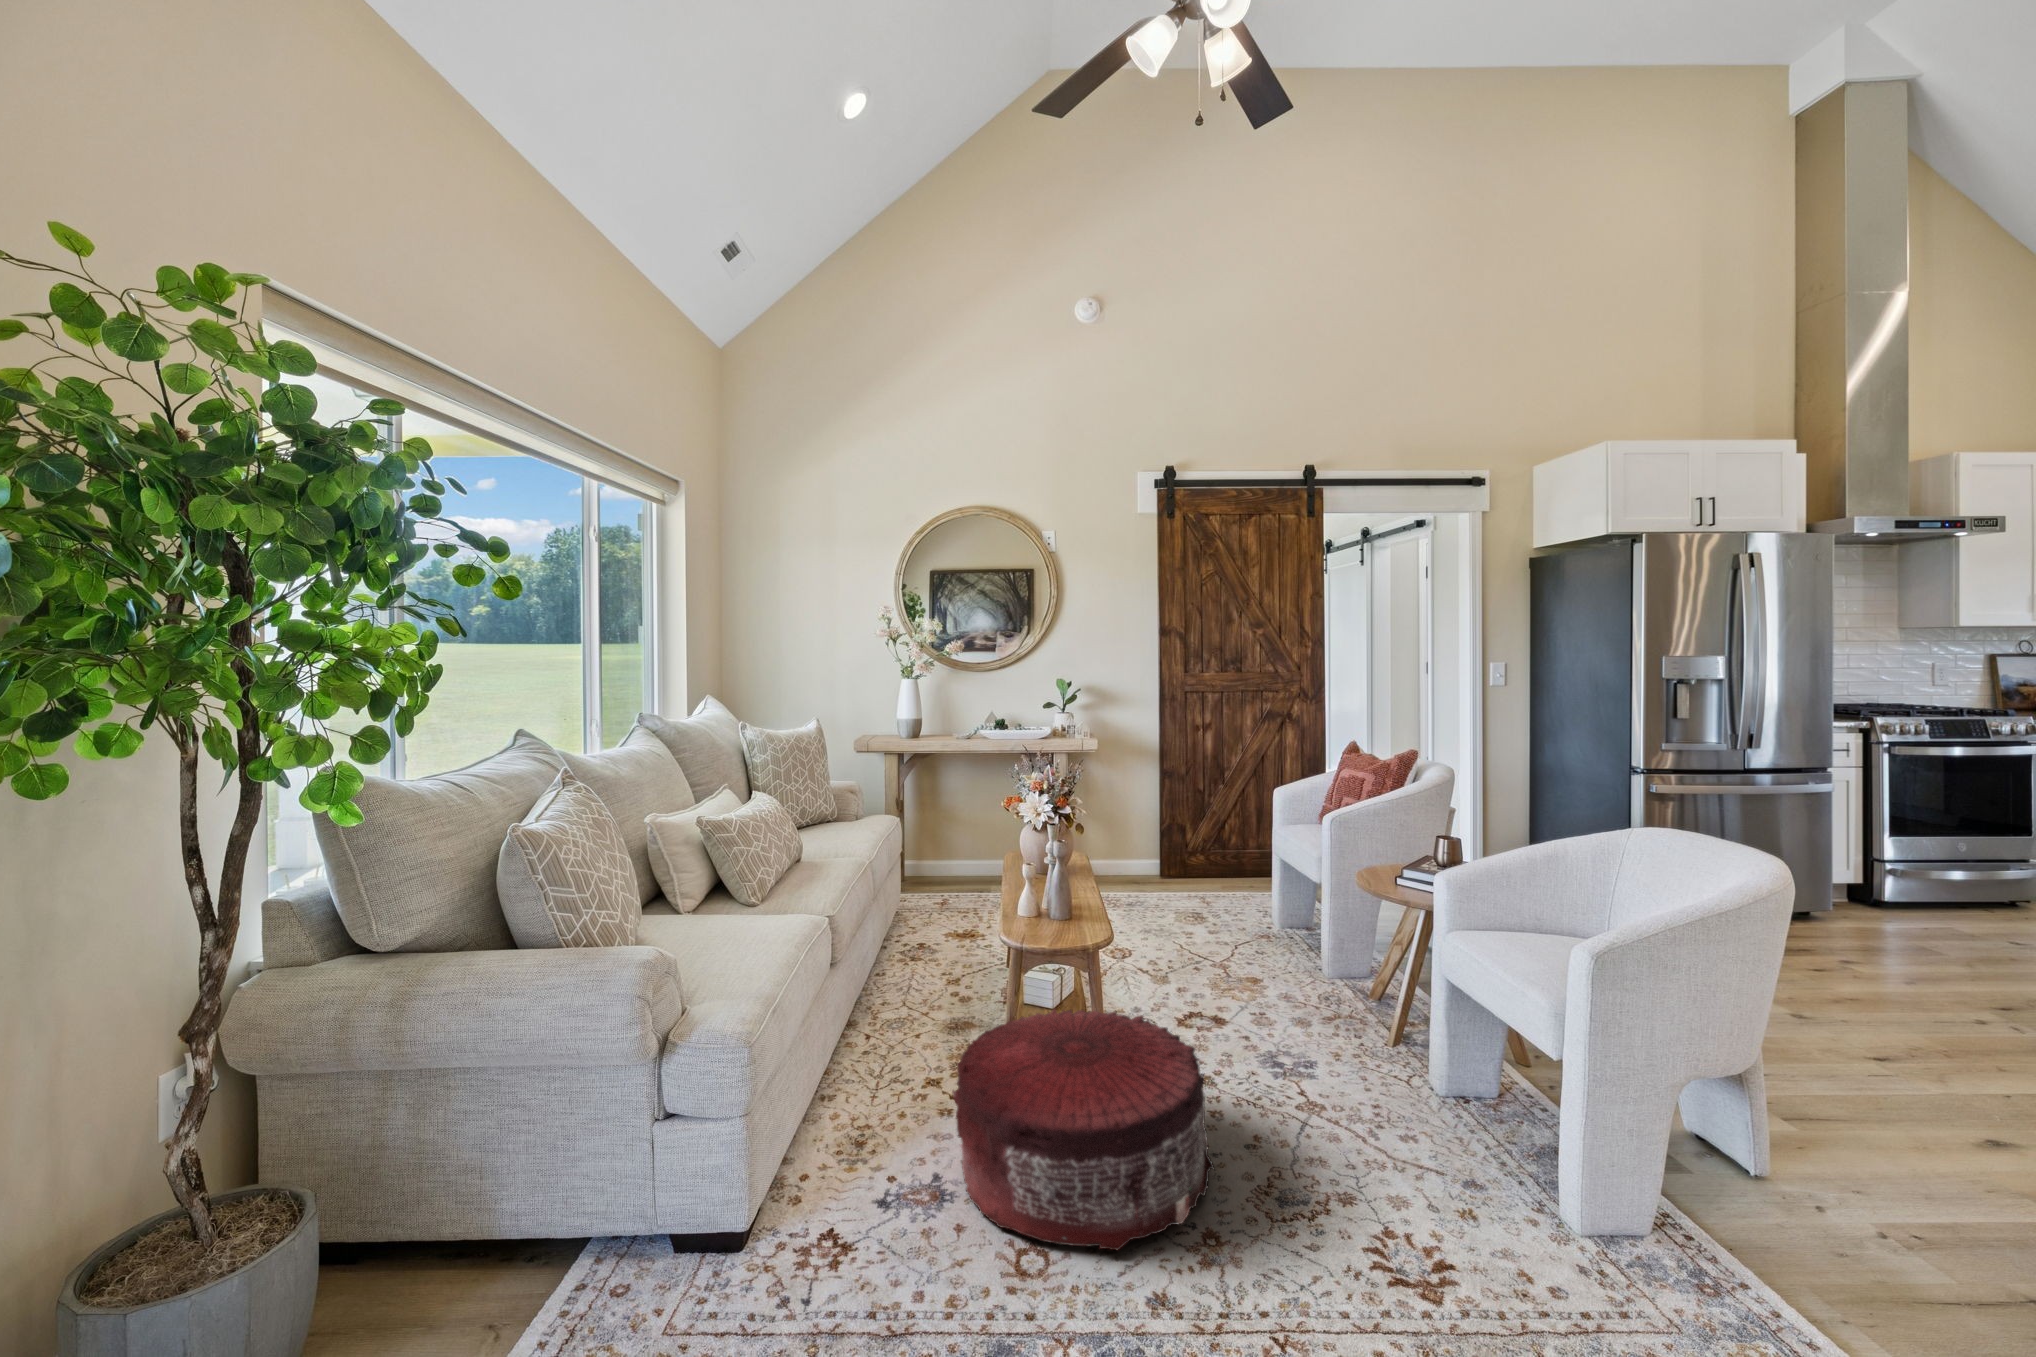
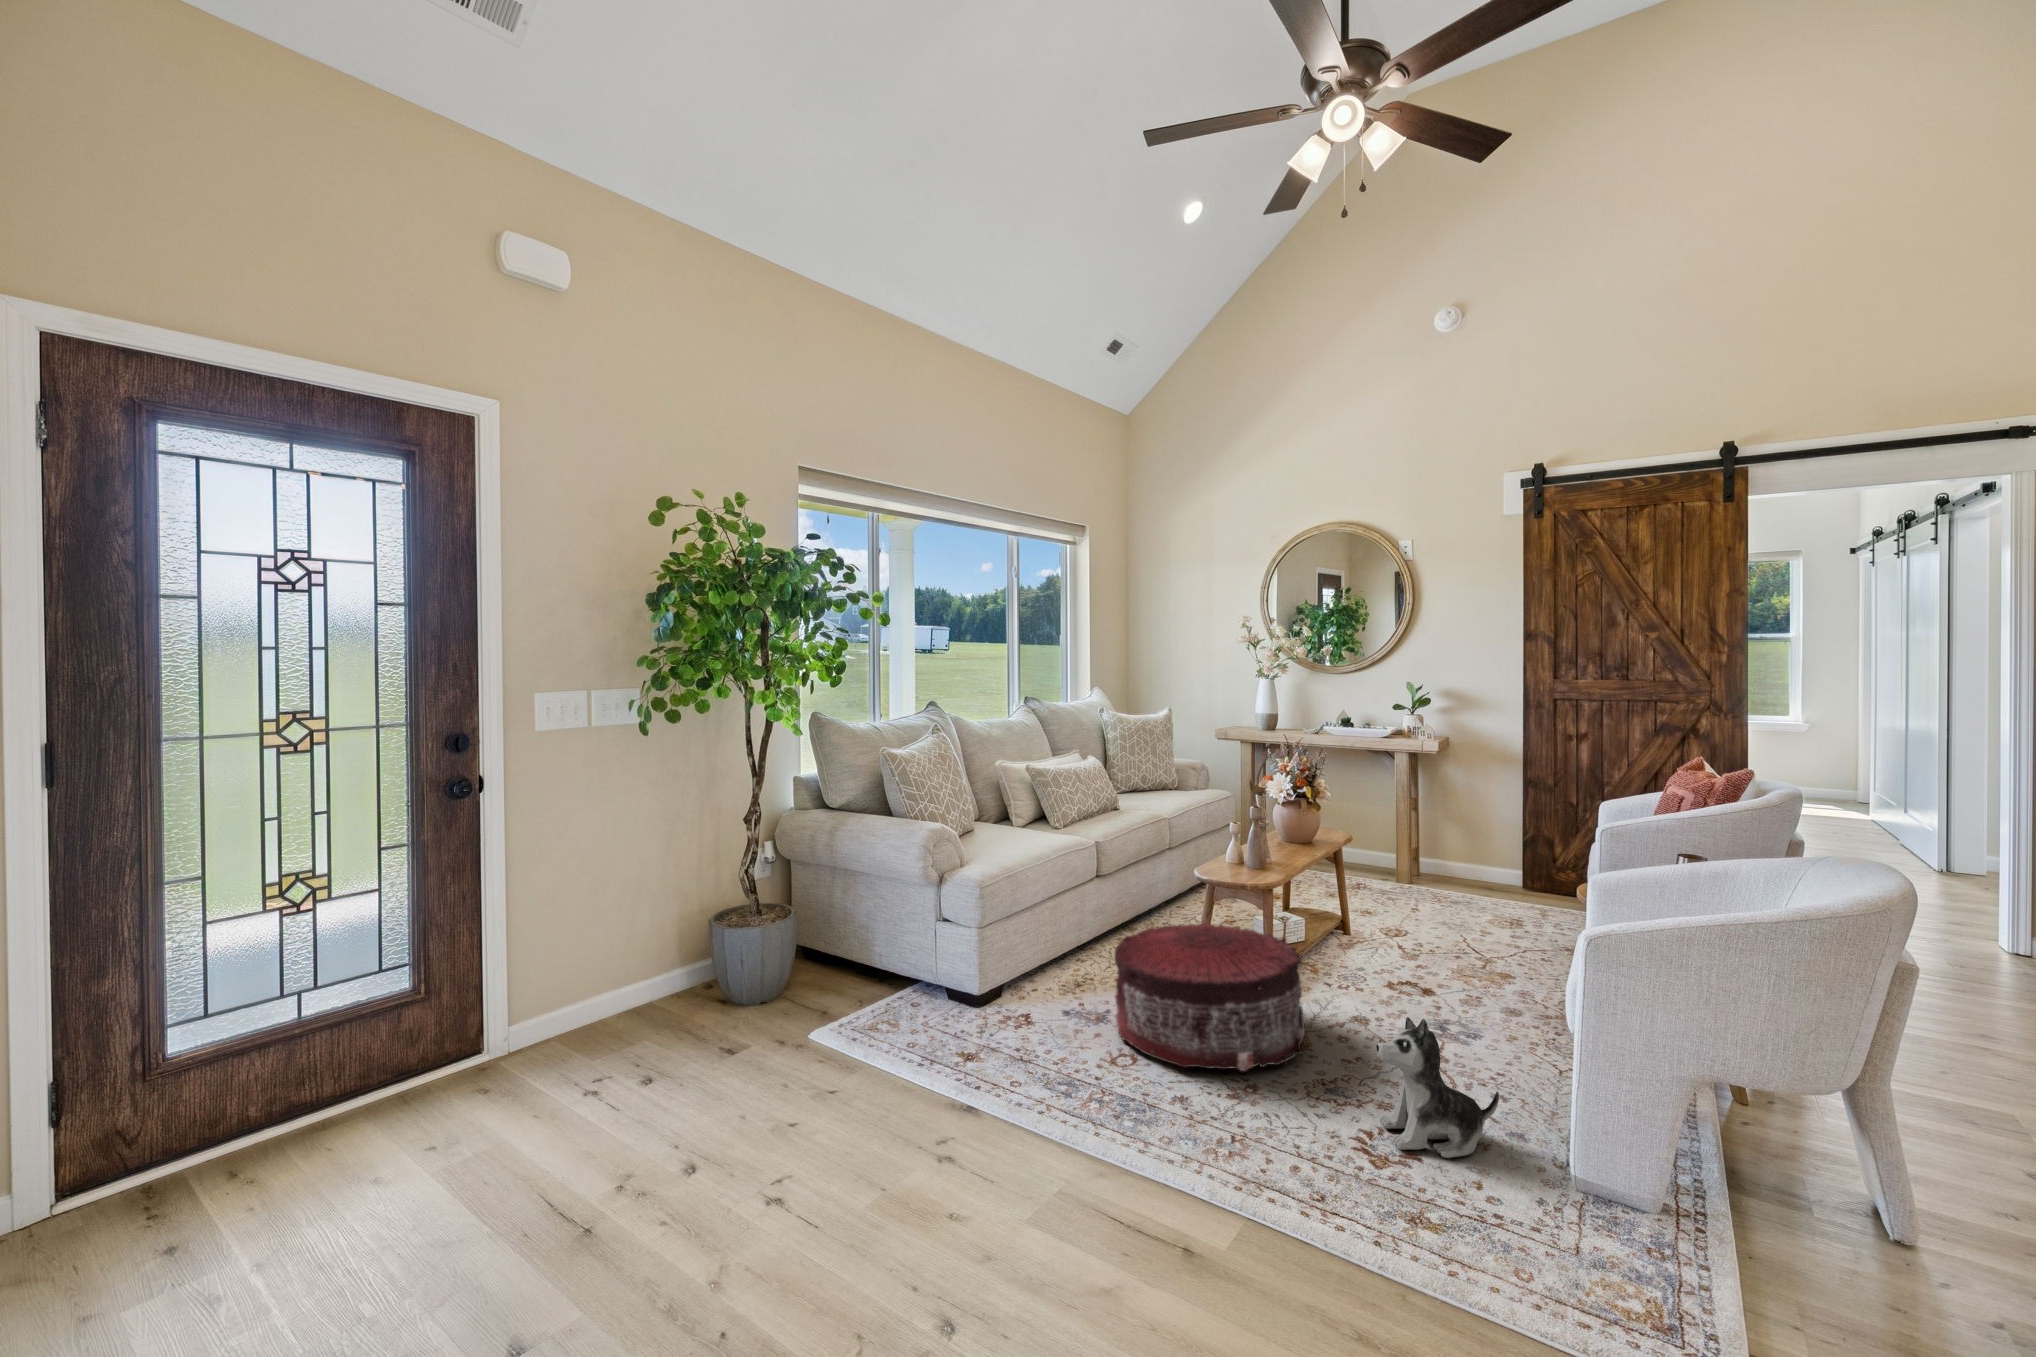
plush toy: none [1364,1102,1477,1279] -> present [1376,1017,1499,1158]

